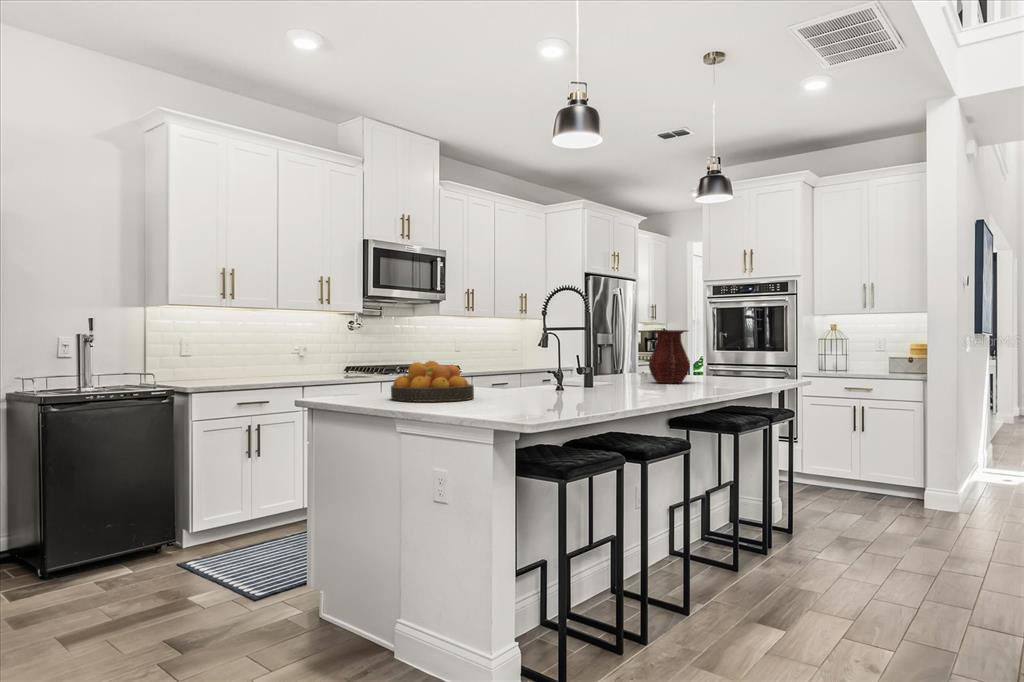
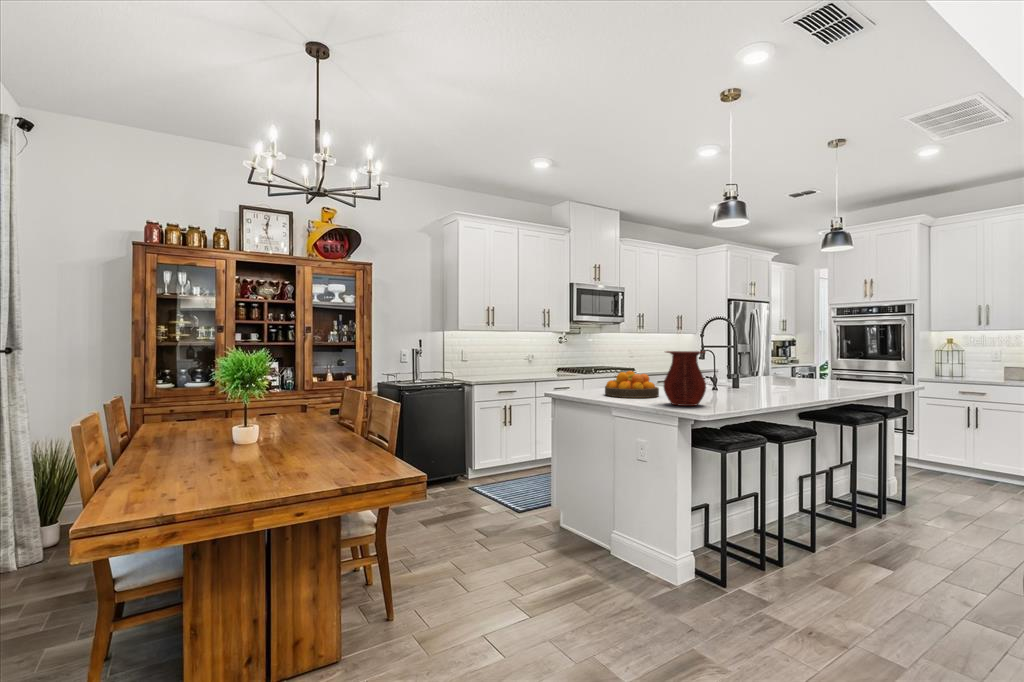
vase: present [649,330,690,383] -> present [664,351,706,406]

